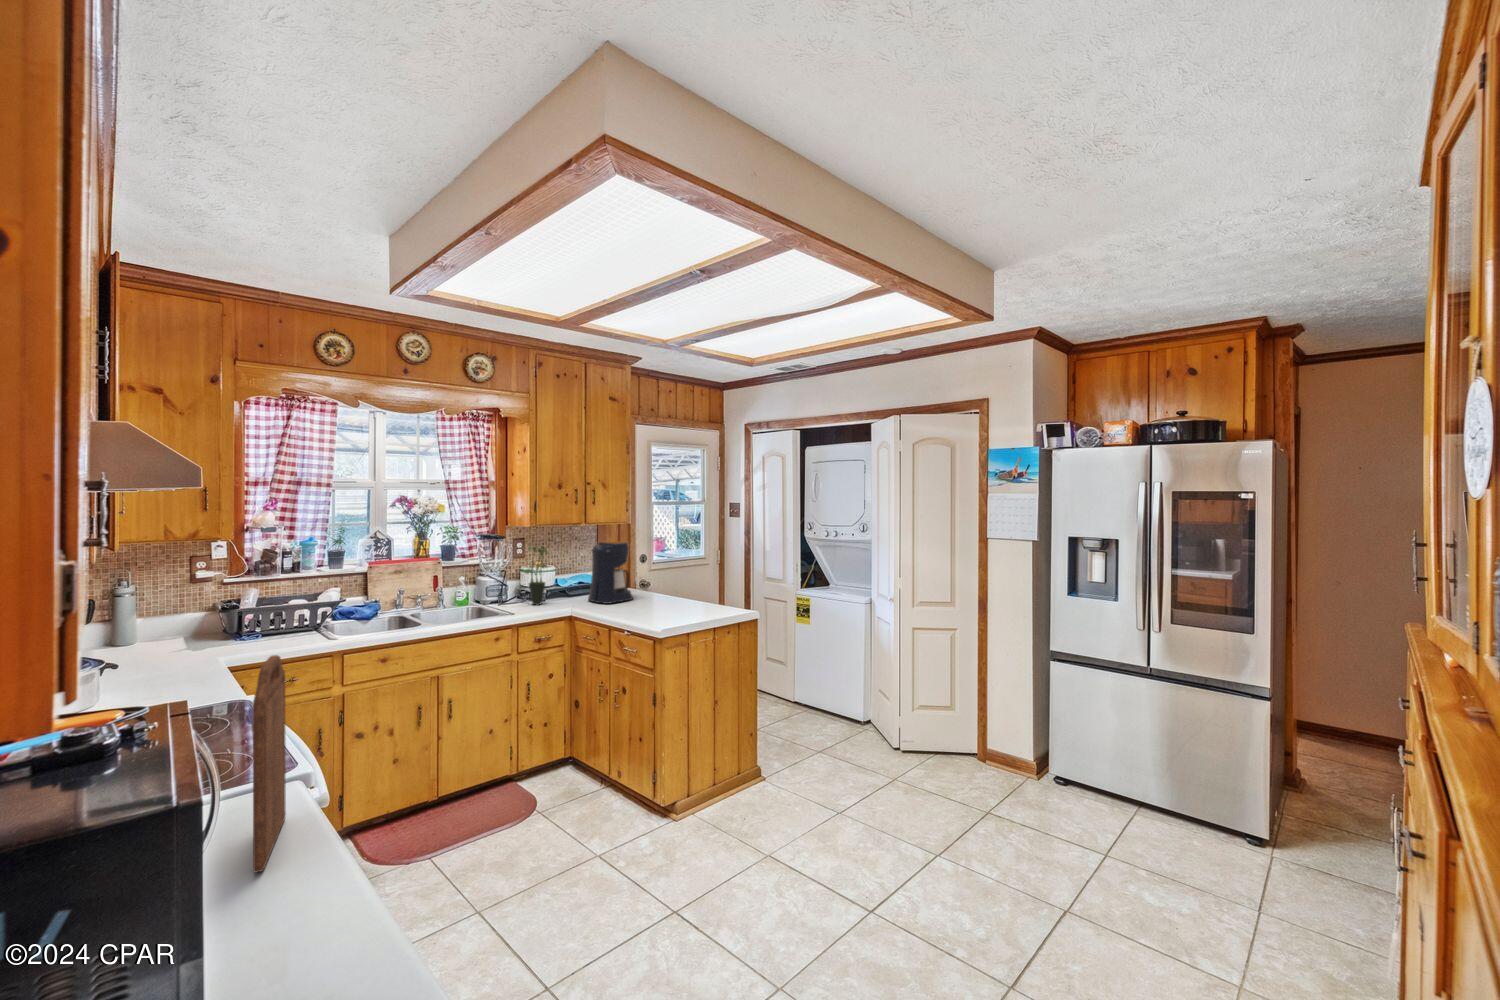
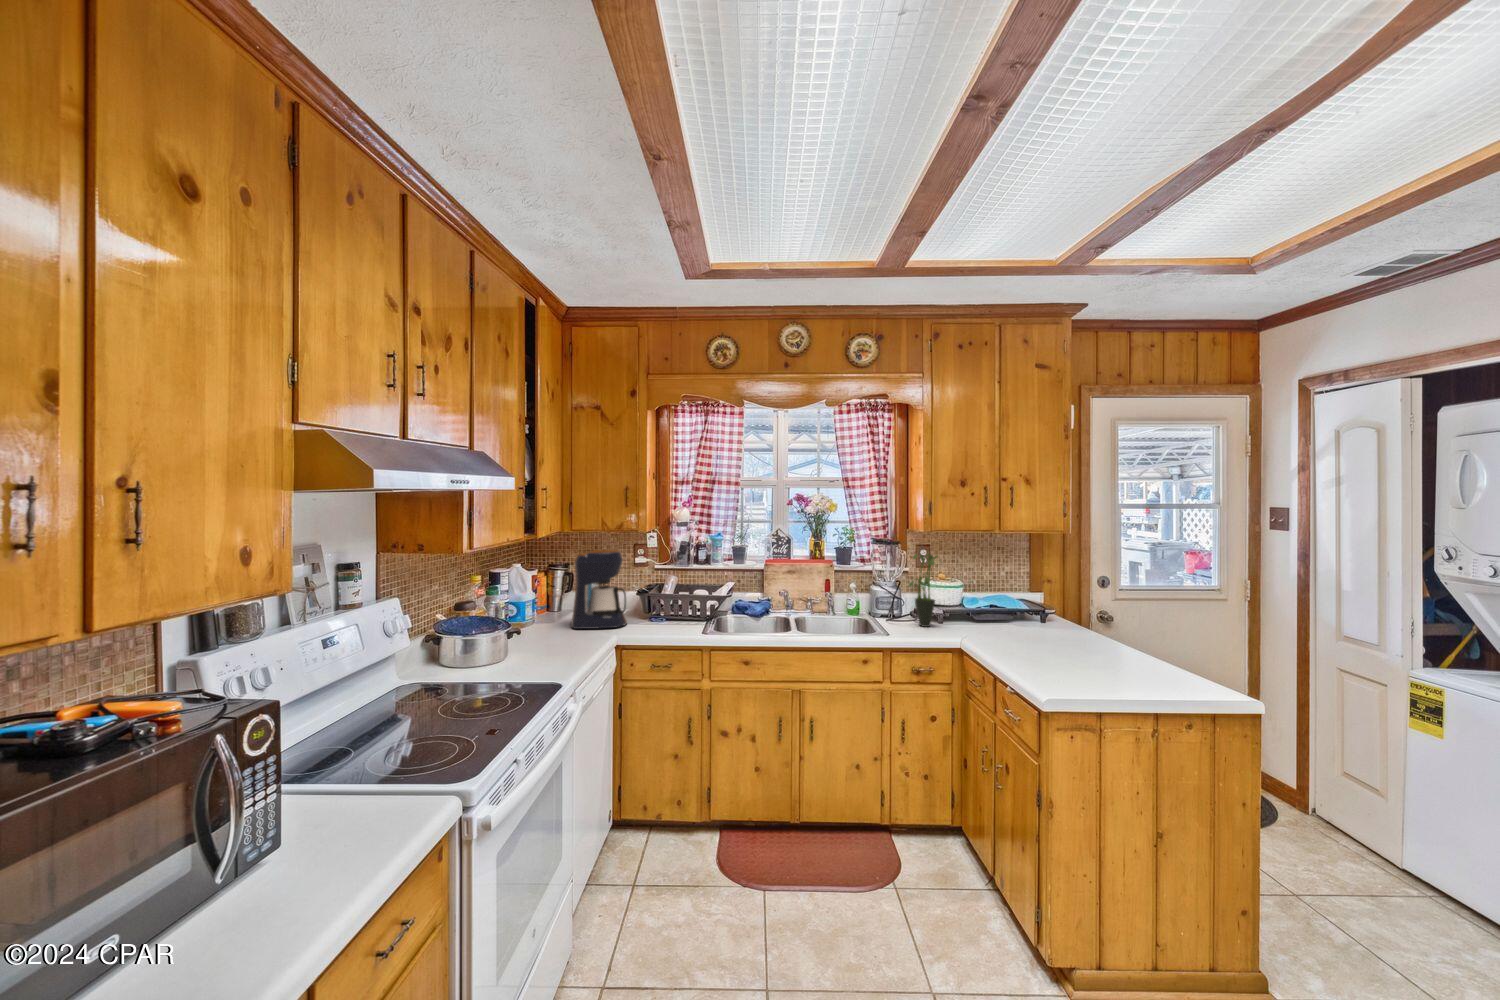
coffee maker: present [588,541,633,604] -> present [571,550,627,629]
cutting board: present [253,655,286,872] -> none [242,658,372,916]

